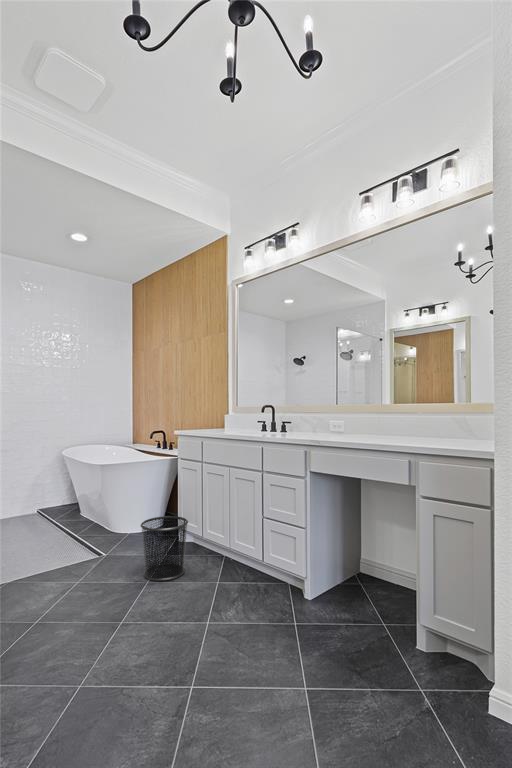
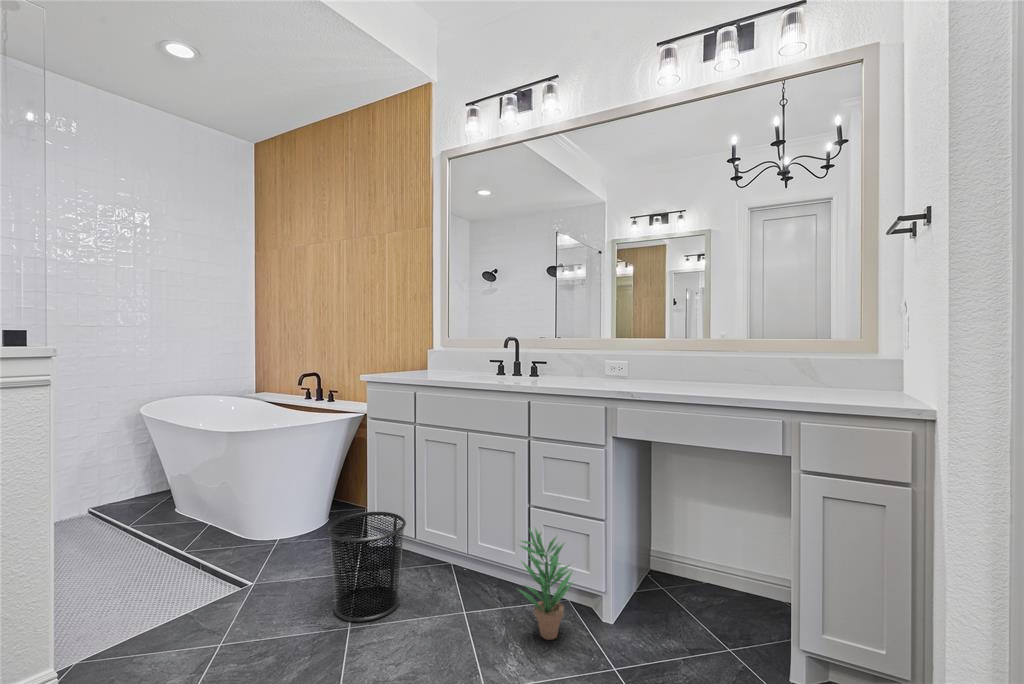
potted plant: none [241,527,283,603] -> present [518,529,573,640]

